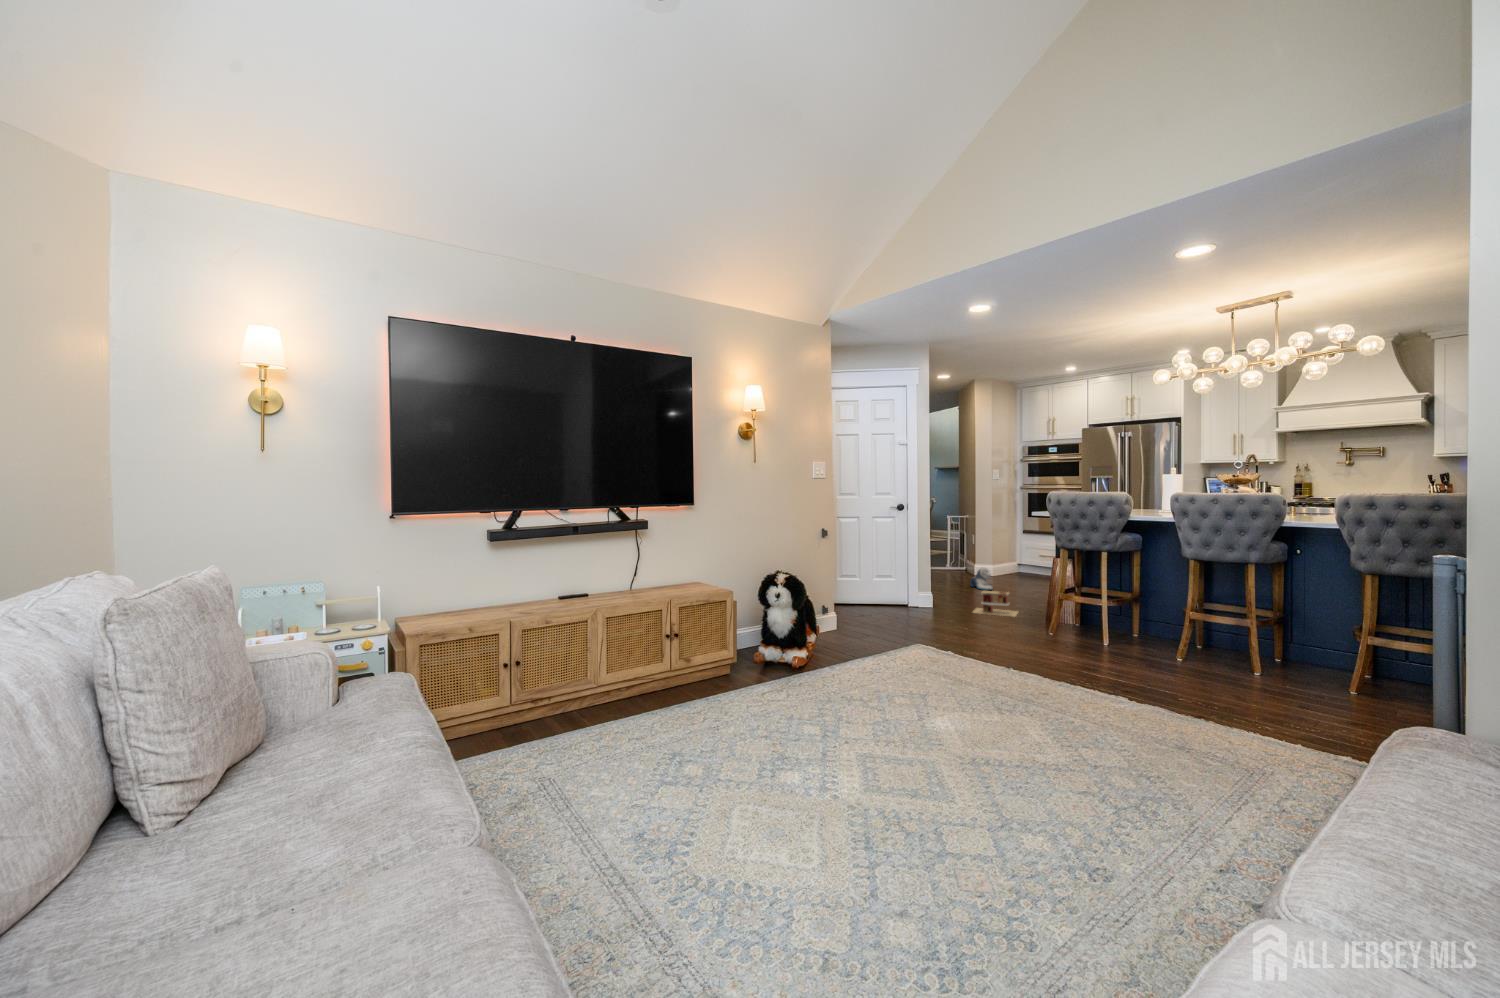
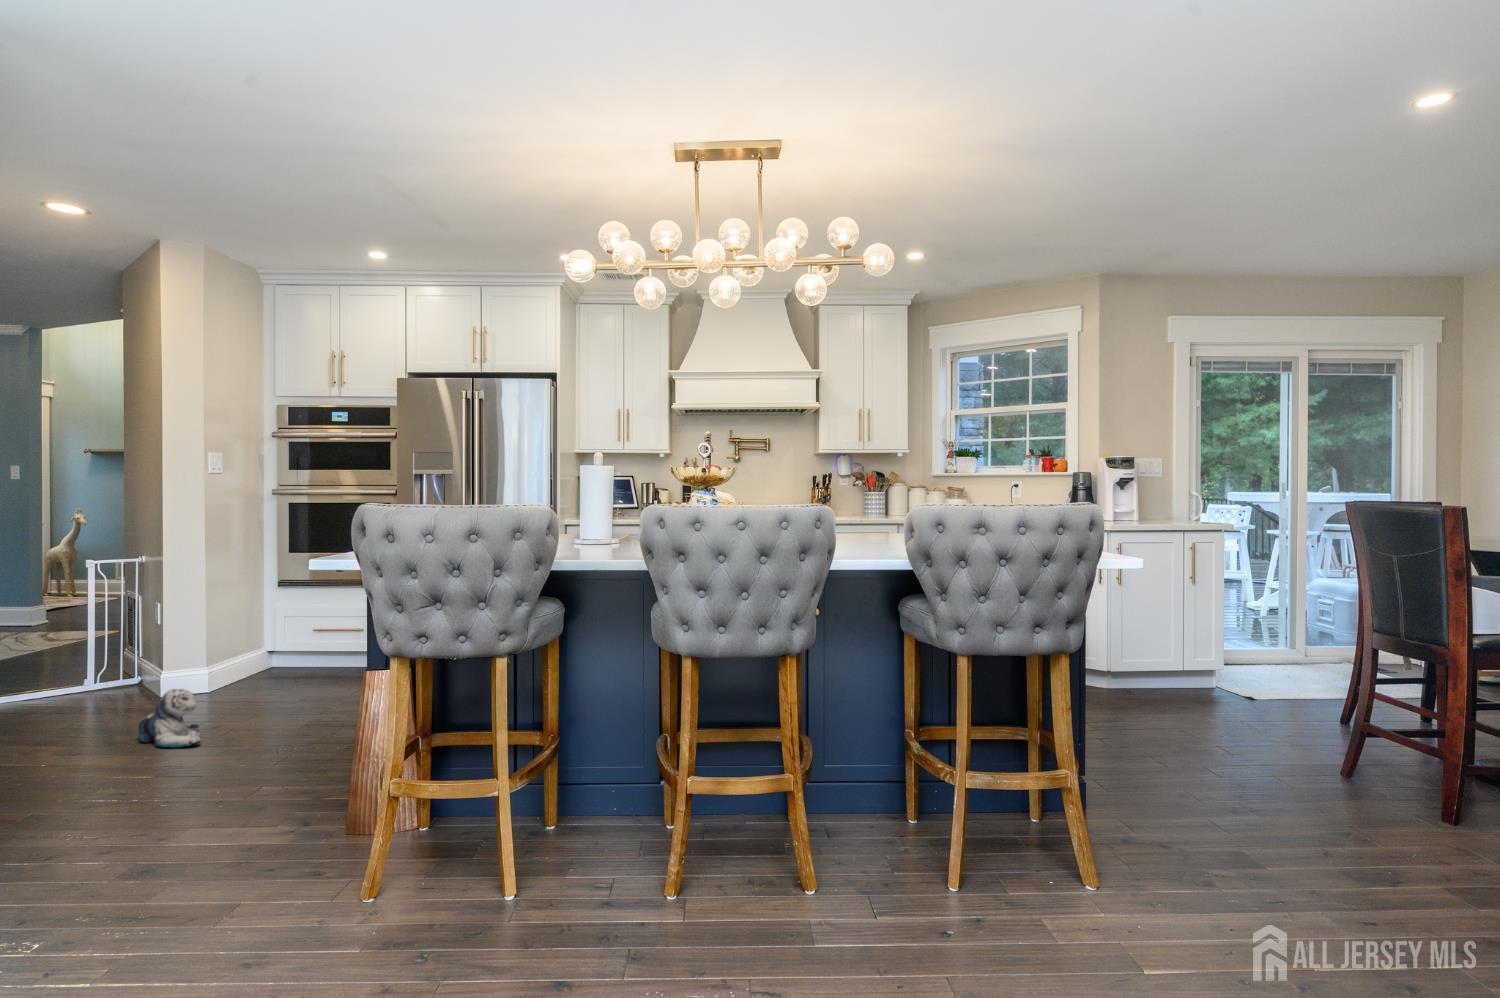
toy house: present [973,591,1018,617] -> none [114,775,268,871]

